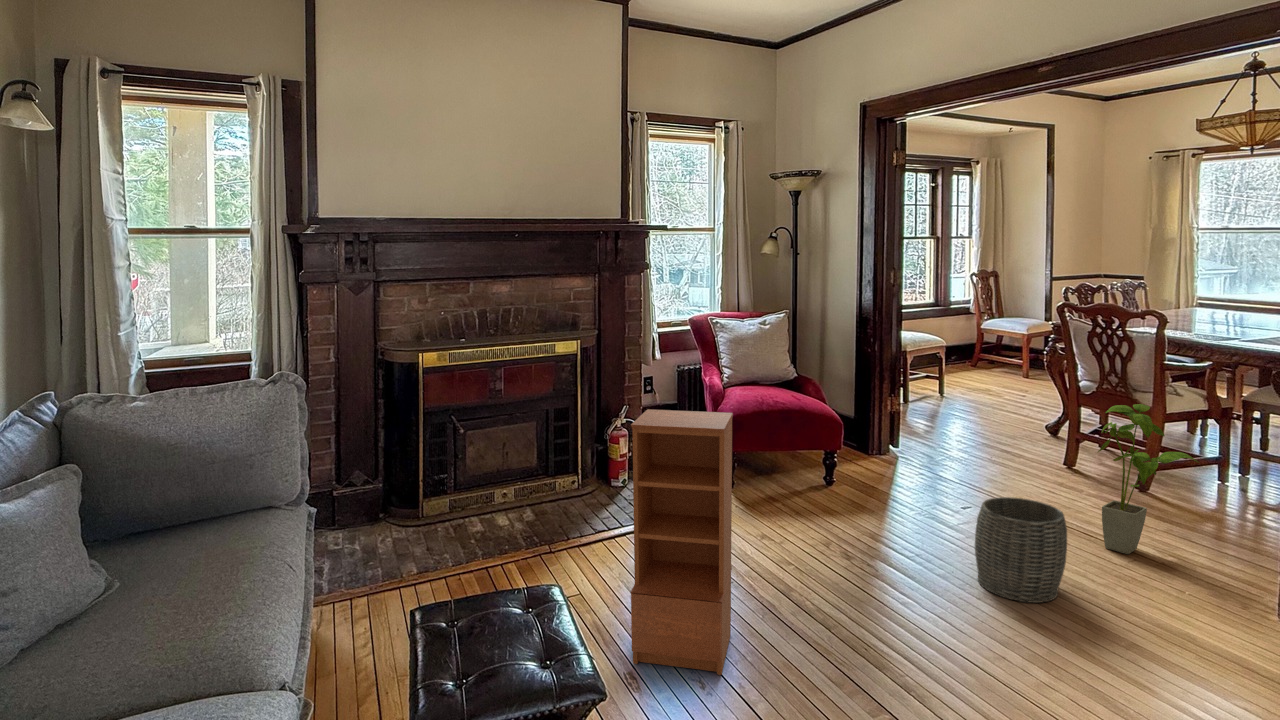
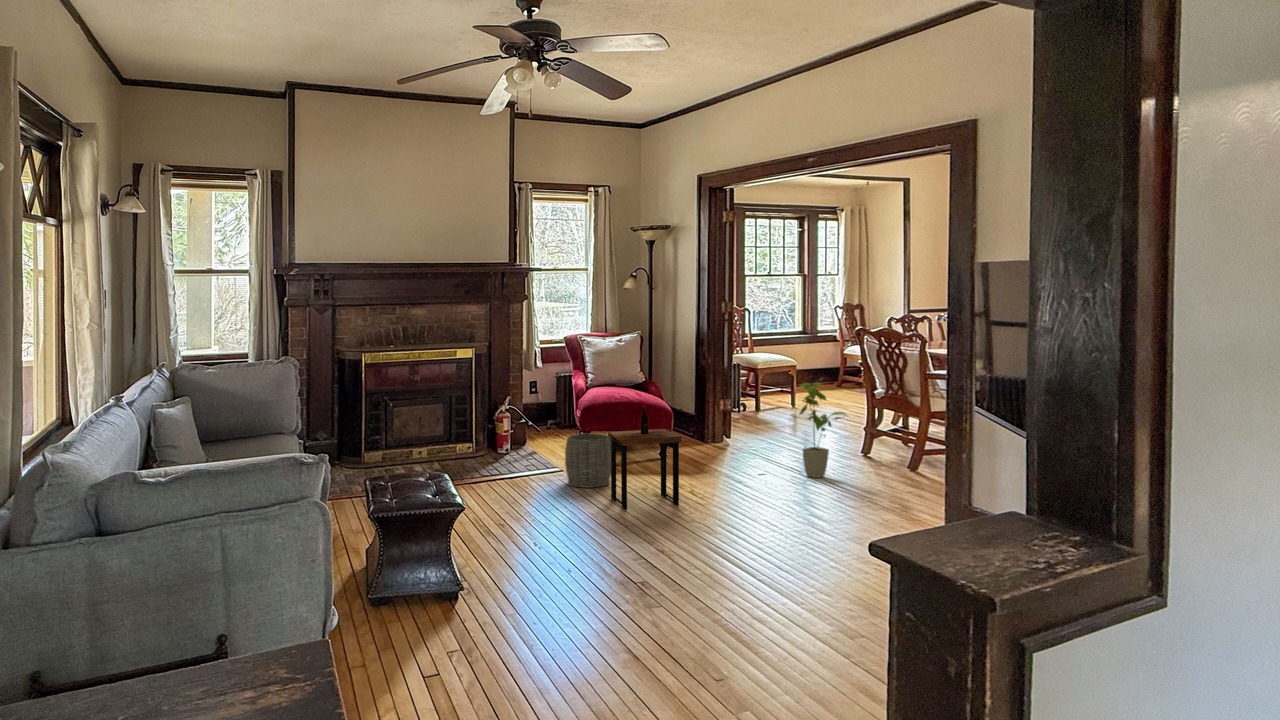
bookcase: present [630,409,733,675] -> none [490,376,551,515]
side table: none [824,462,973,655] -> present [608,406,682,509]
woven basket: present [975,497,1067,603] -> present [565,433,611,488]

